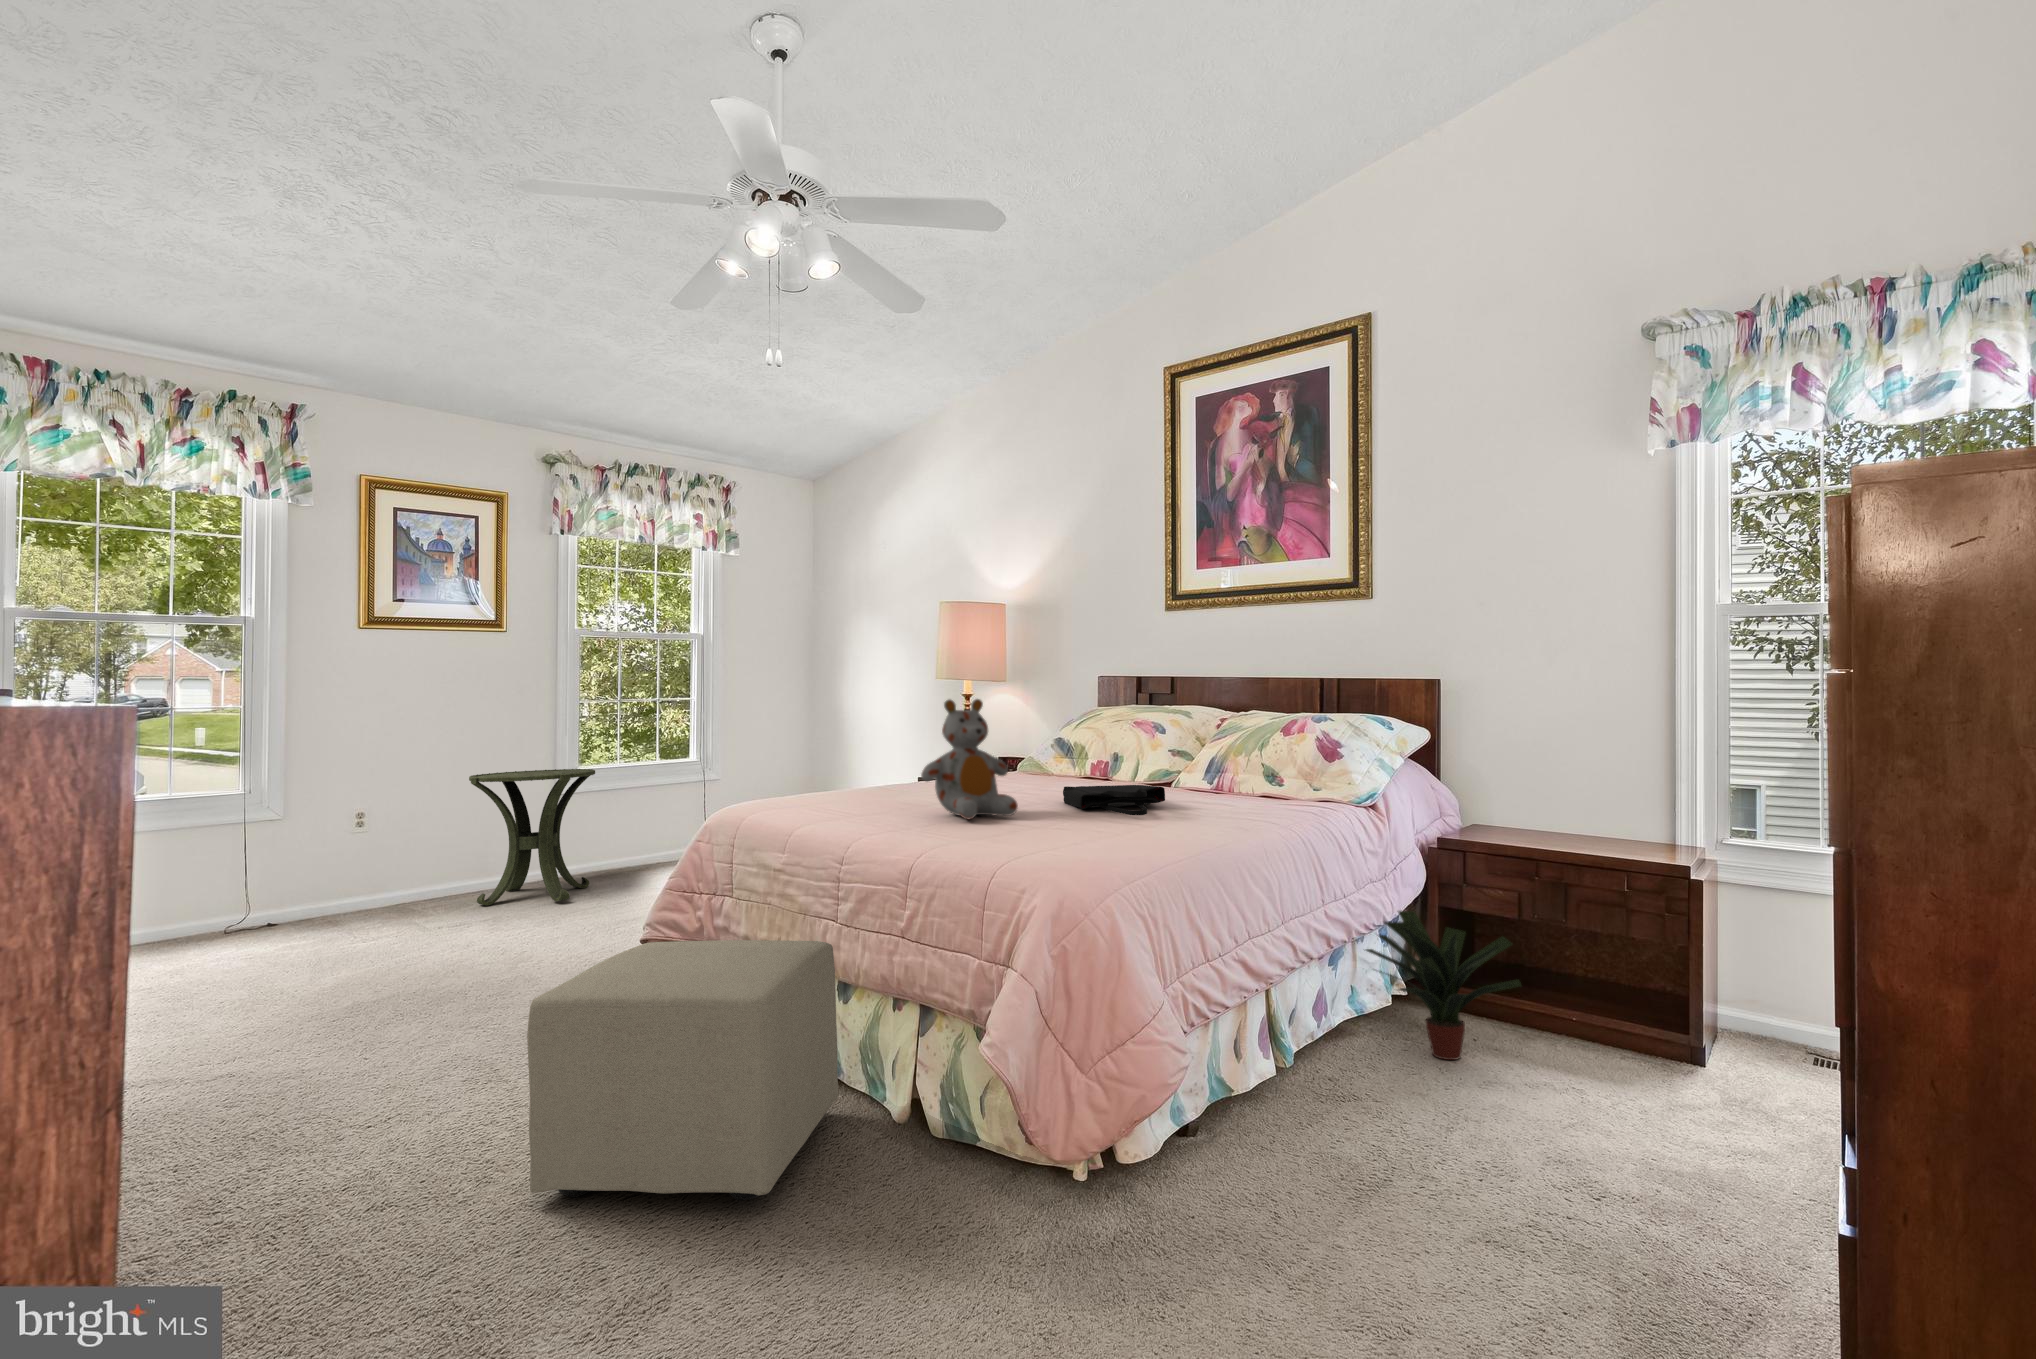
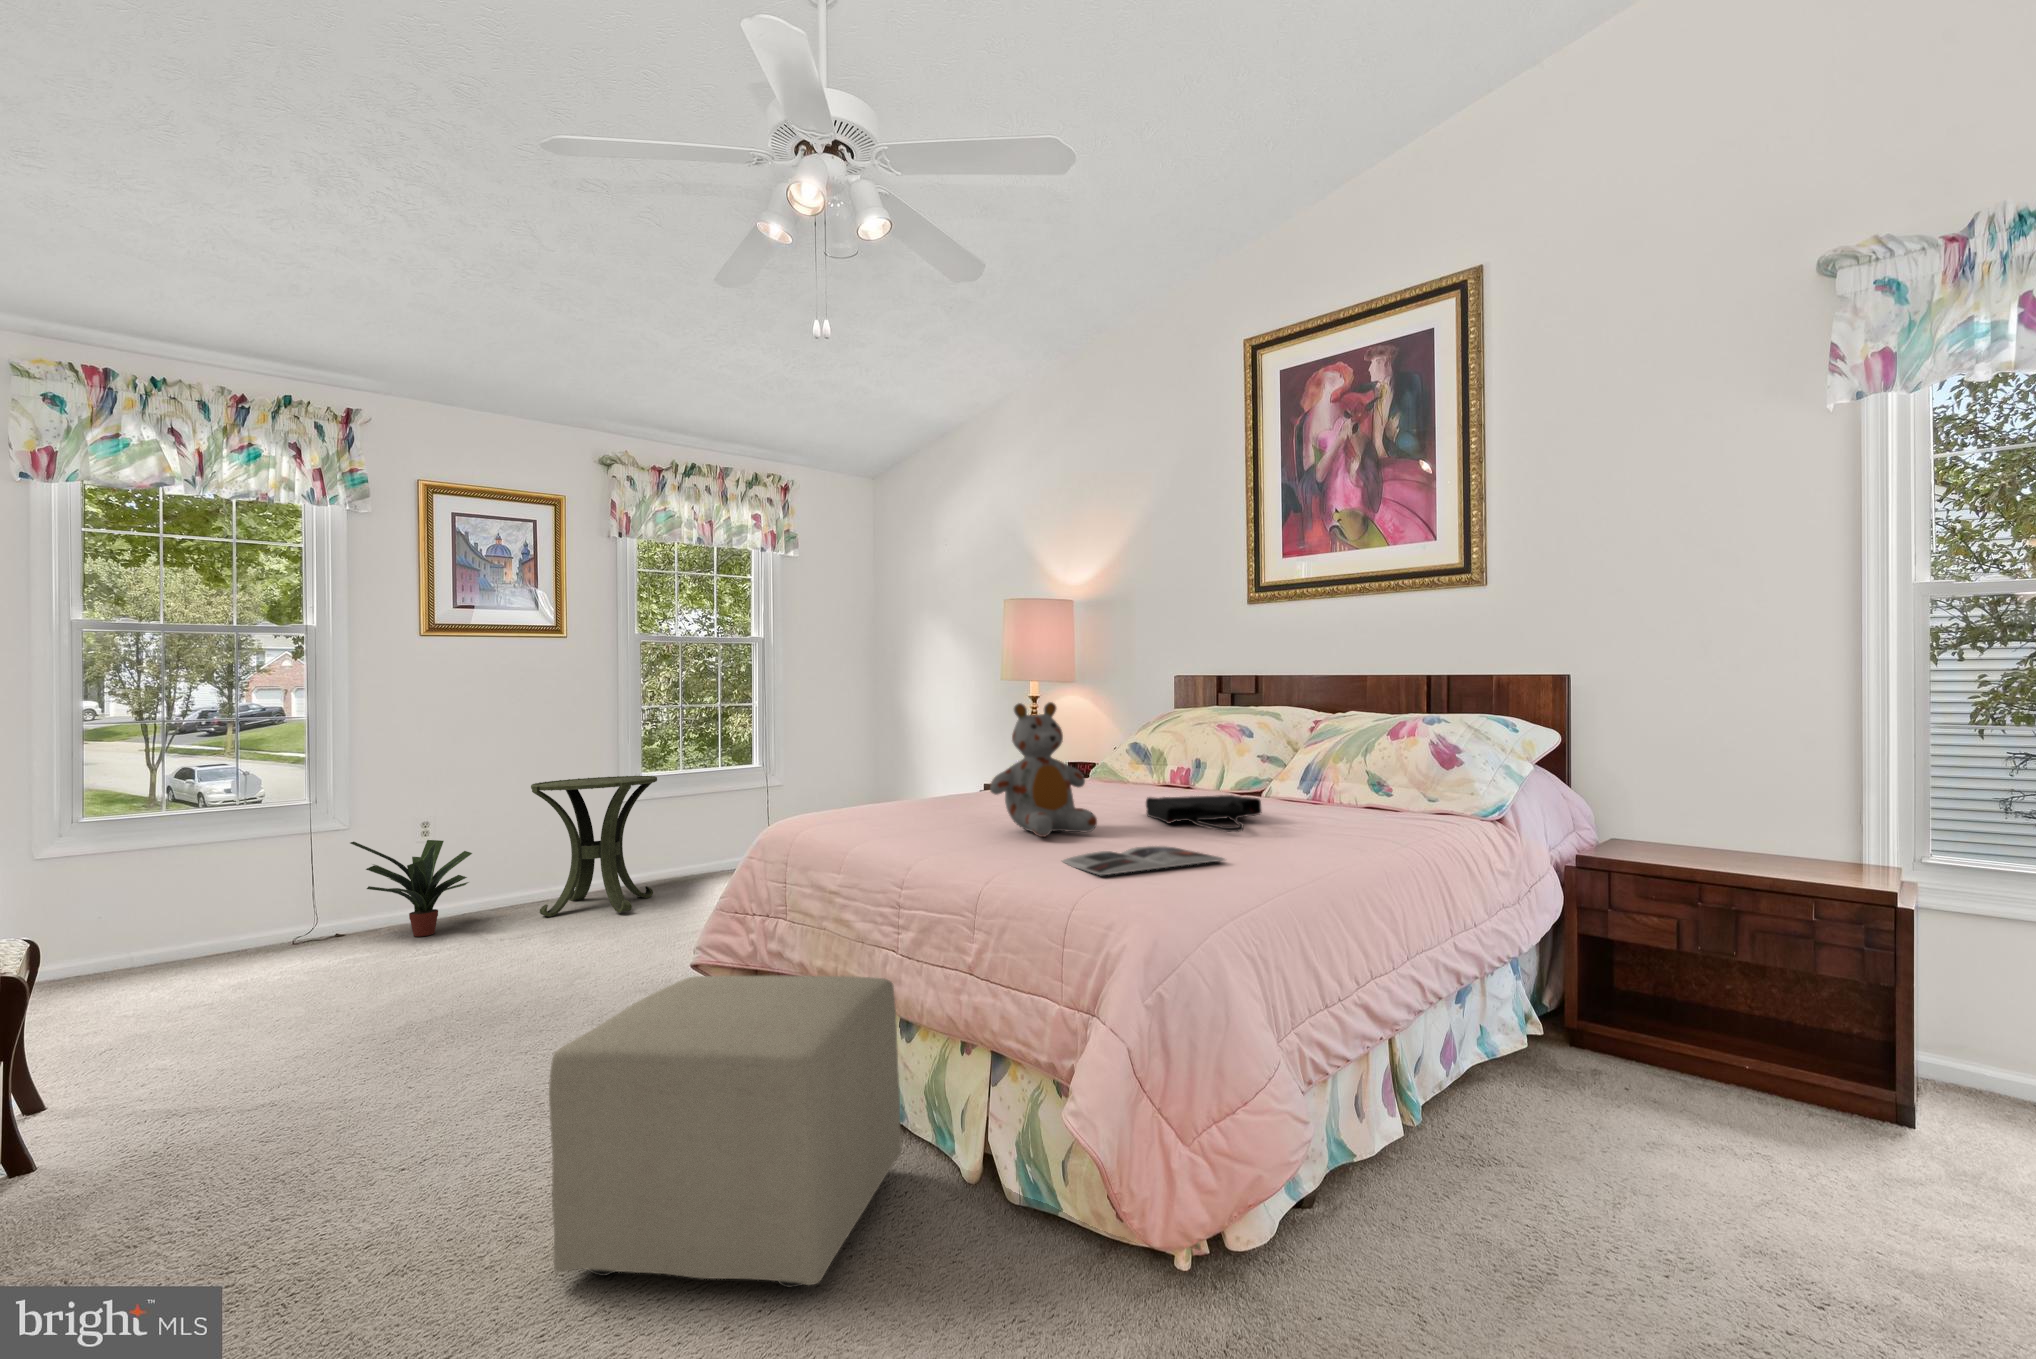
magazine: none [983,826,1128,849] -> present [1063,846,1225,875]
potted plant: present [1366,911,1521,1060] -> present [350,840,472,937]

